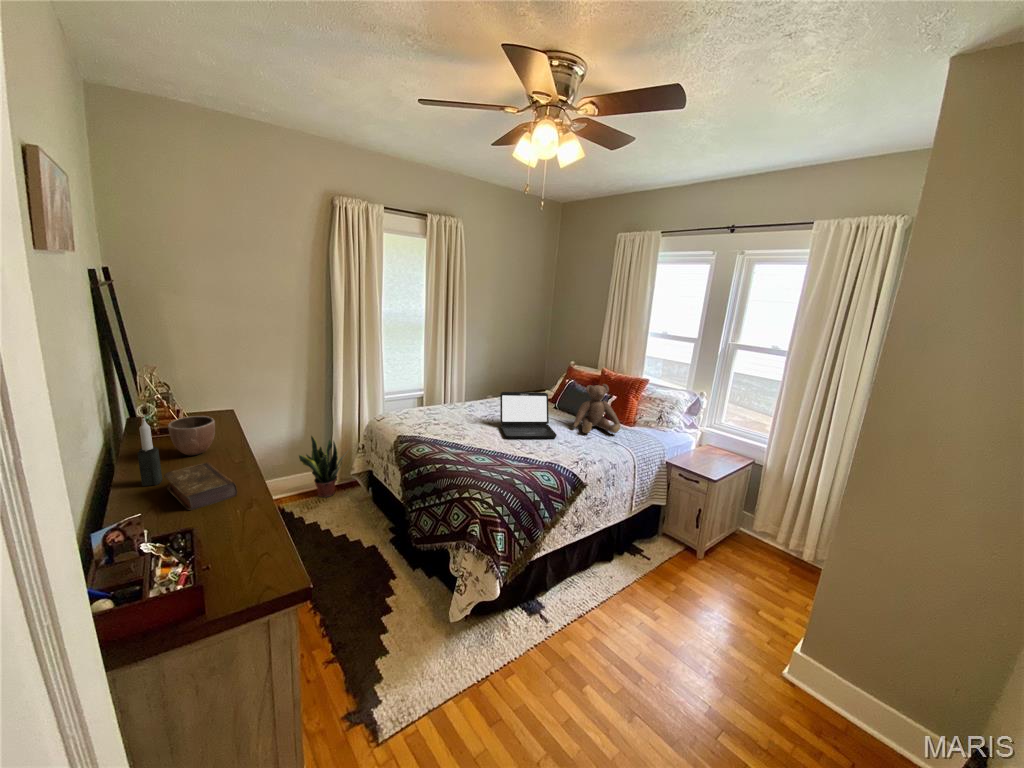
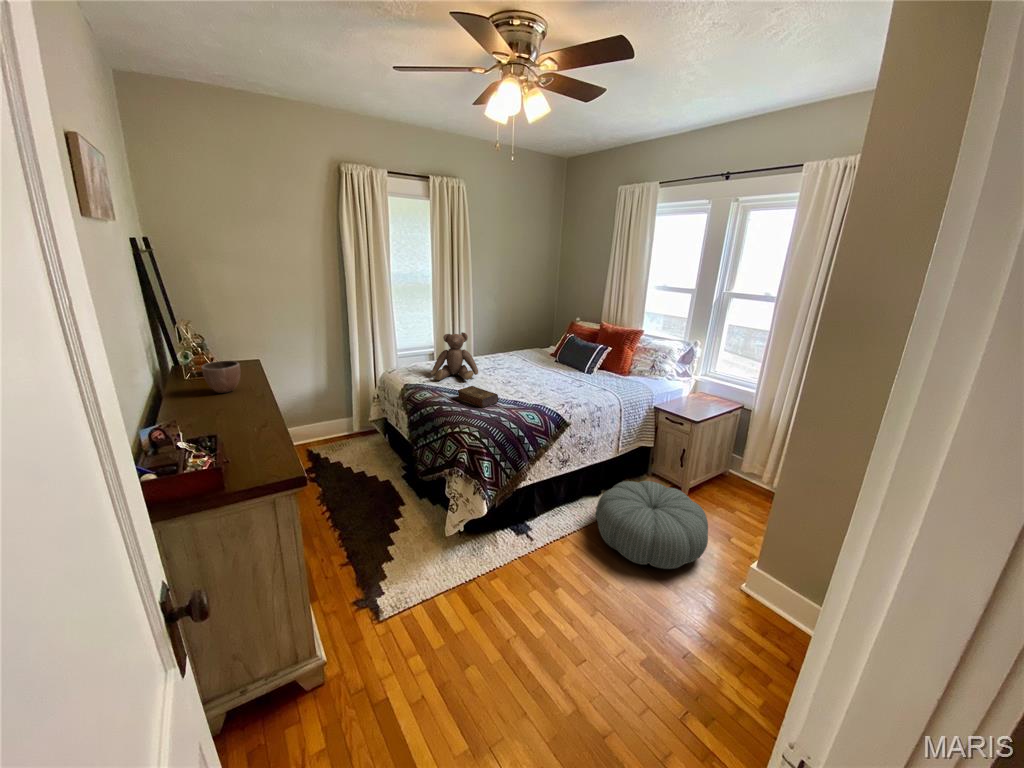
teddy bear: present [573,384,620,433] -> present [431,332,478,380]
laptop: present [500,392,557,439] -> none [499,344,550,386]
candle: present [137,418,162,486] -> none [176,356,198,413]
potted plant: present [299,436,346,497] -> none [320,388,366,443]
book: present [164,462,237,510] -> present [458,386,498,407]
pouf: none [615,548,743,657] -> present [596,481,708,569]

